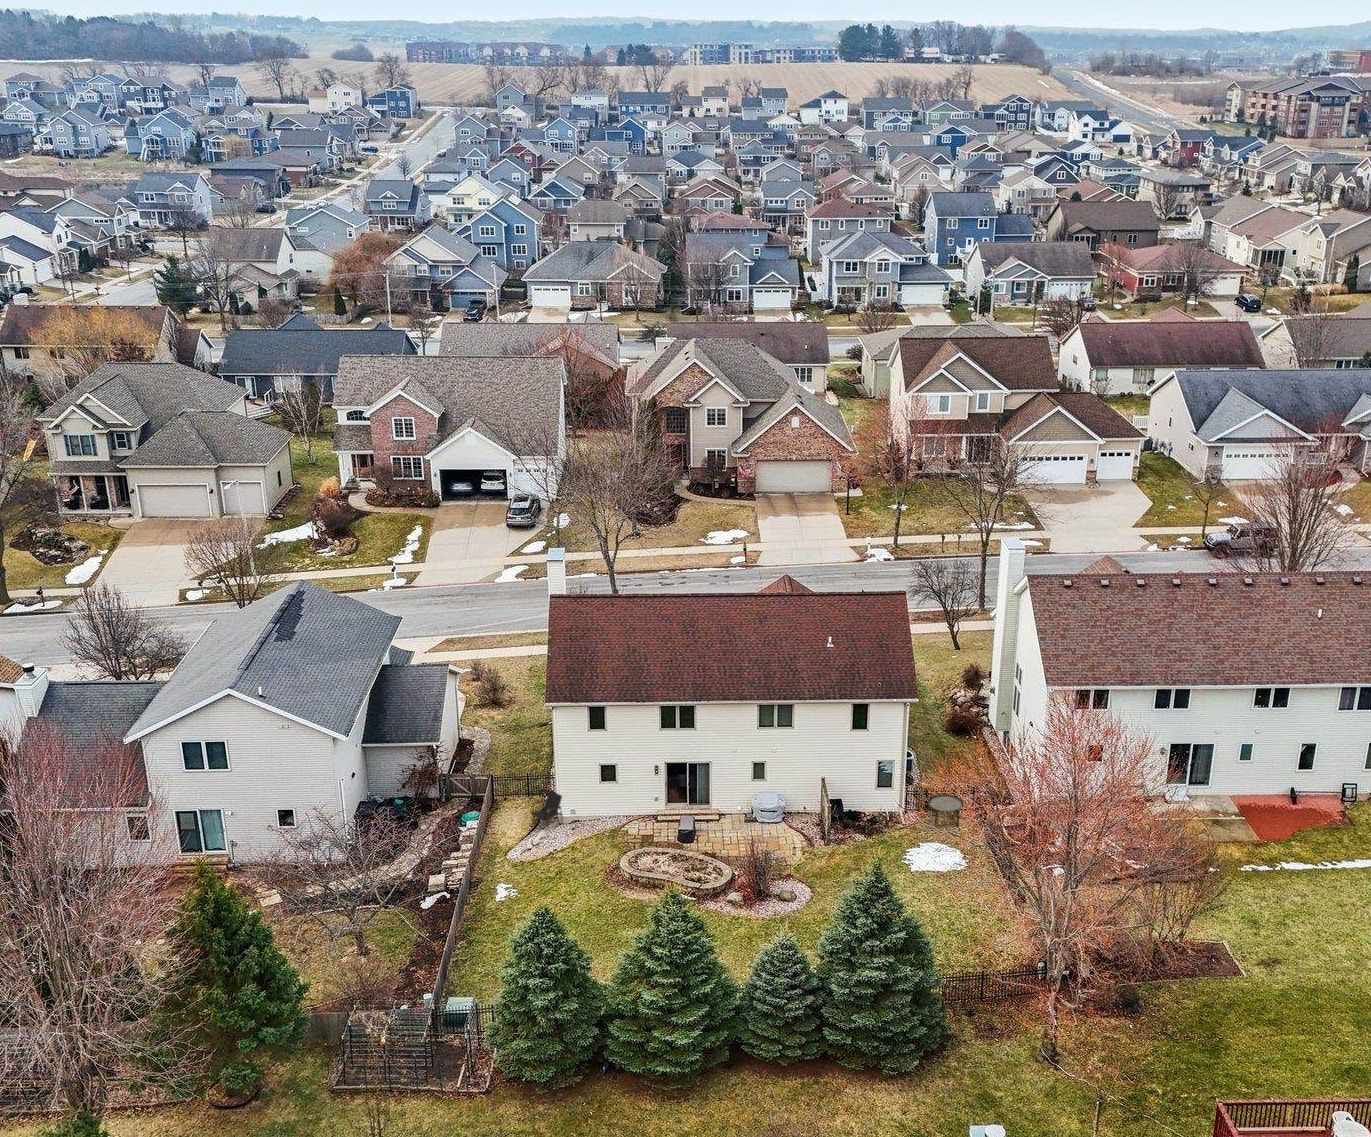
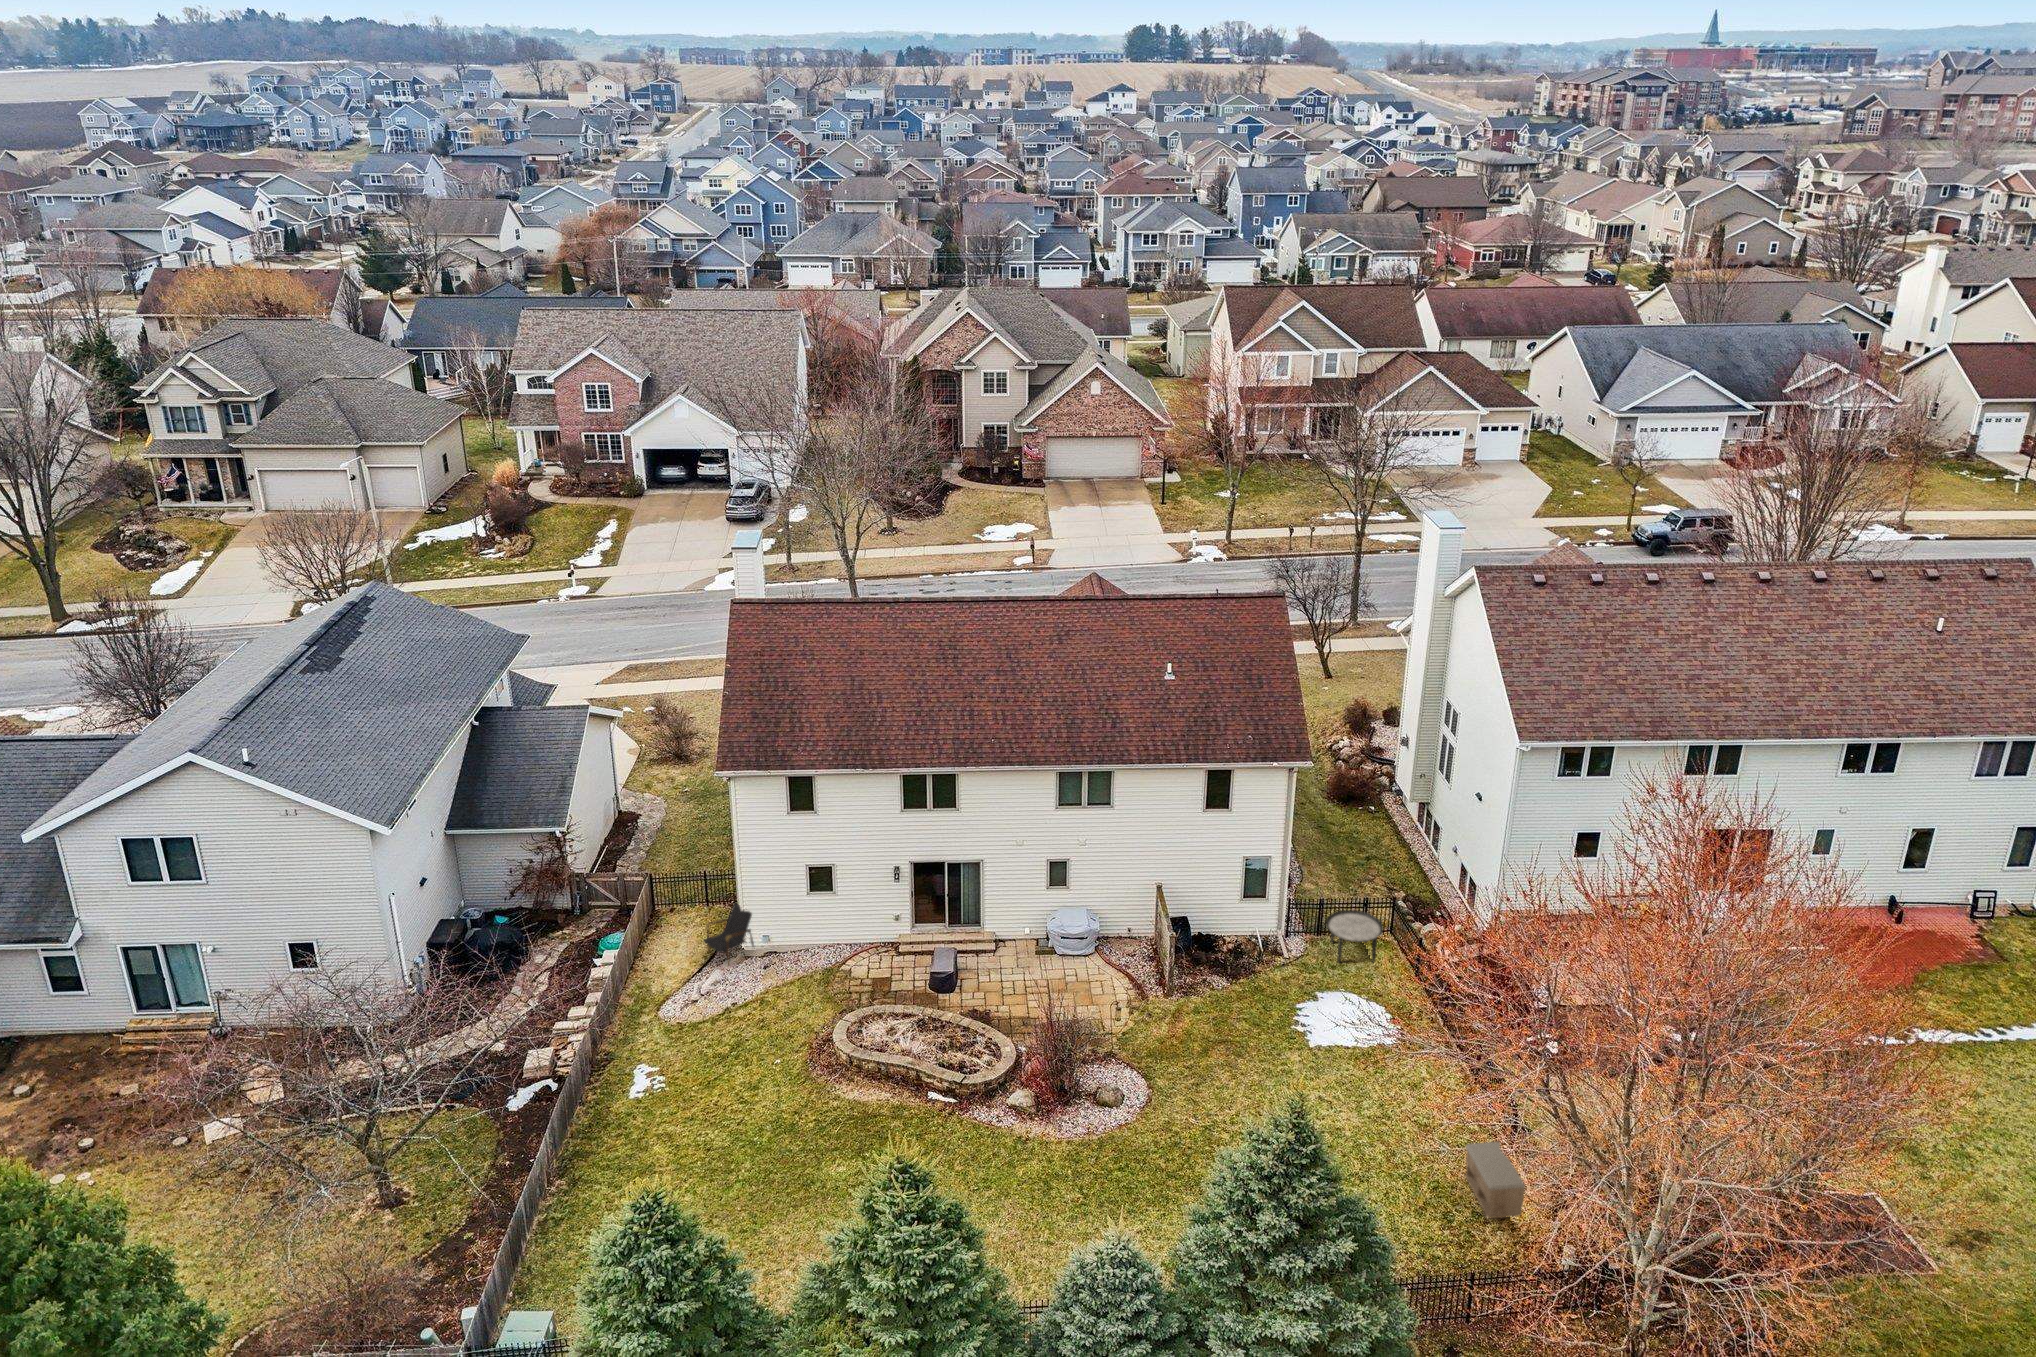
storage bench: none [993,908,1022,948] -> present [1465,1142,1525,1219]

